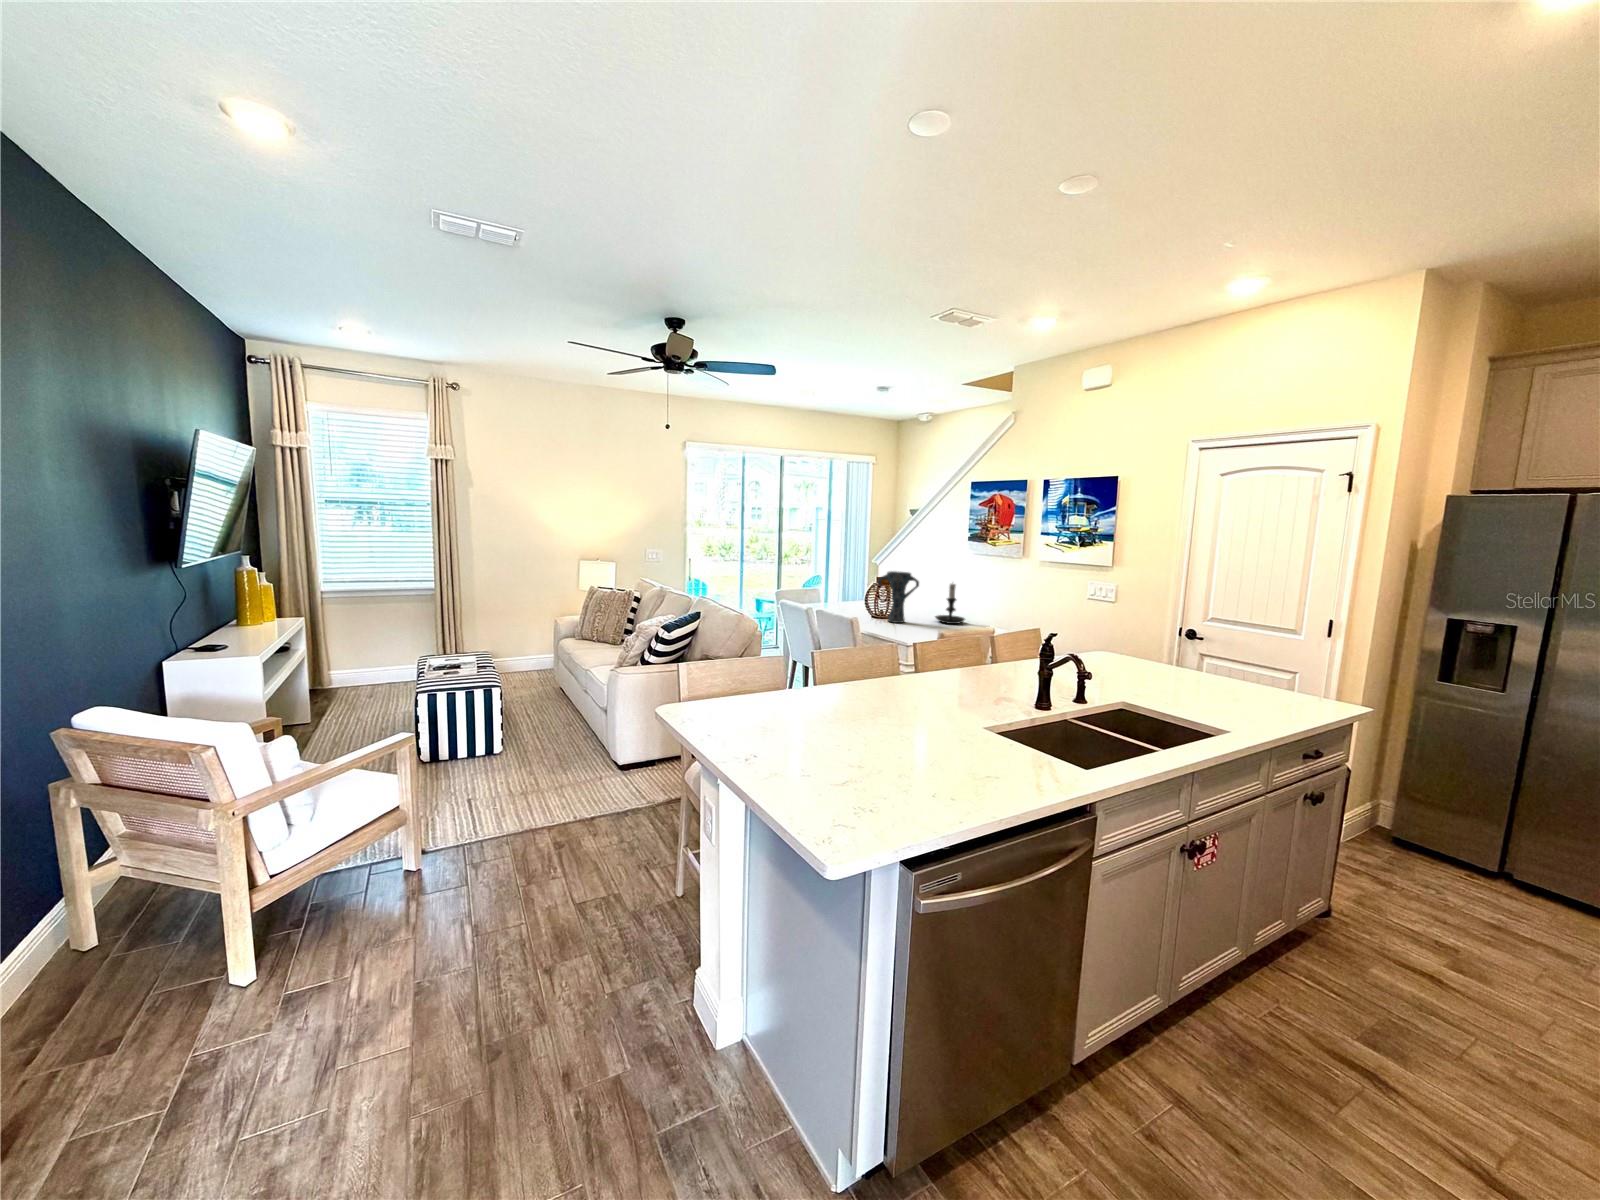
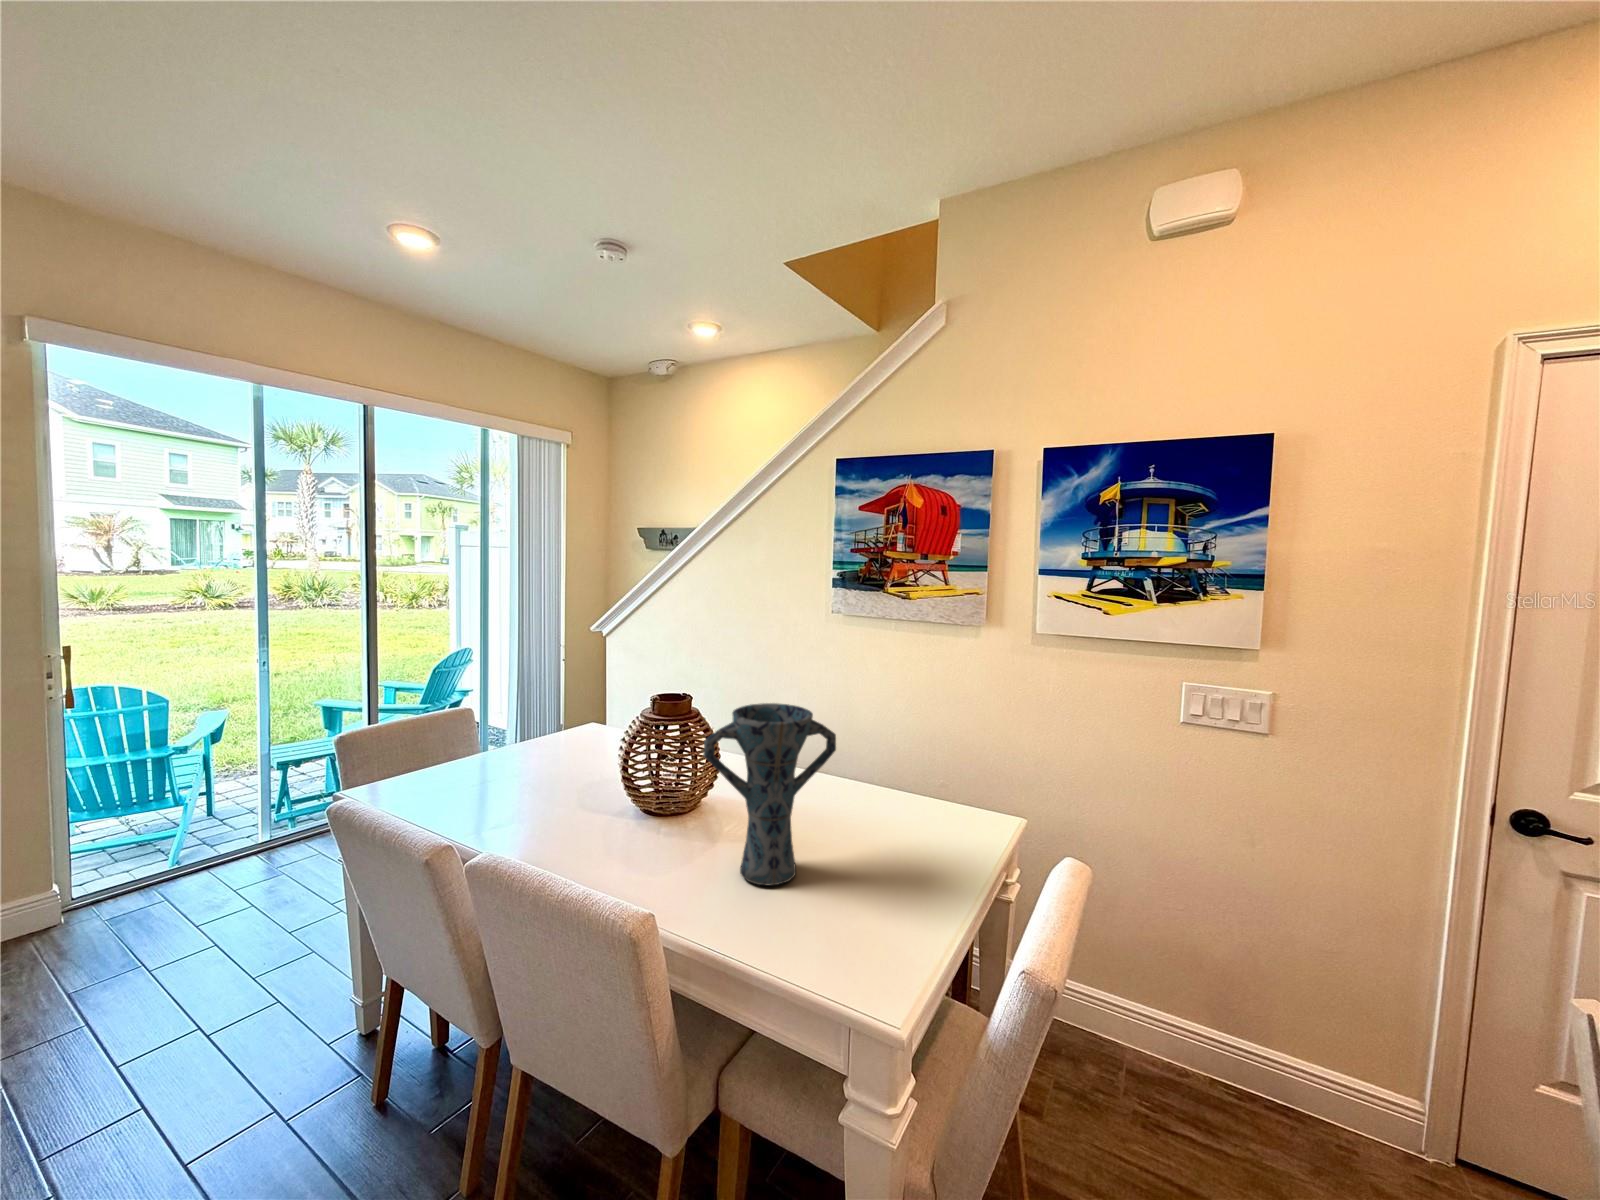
candle holder: present [936,583,965,624] -> none [857,711,939,839]

